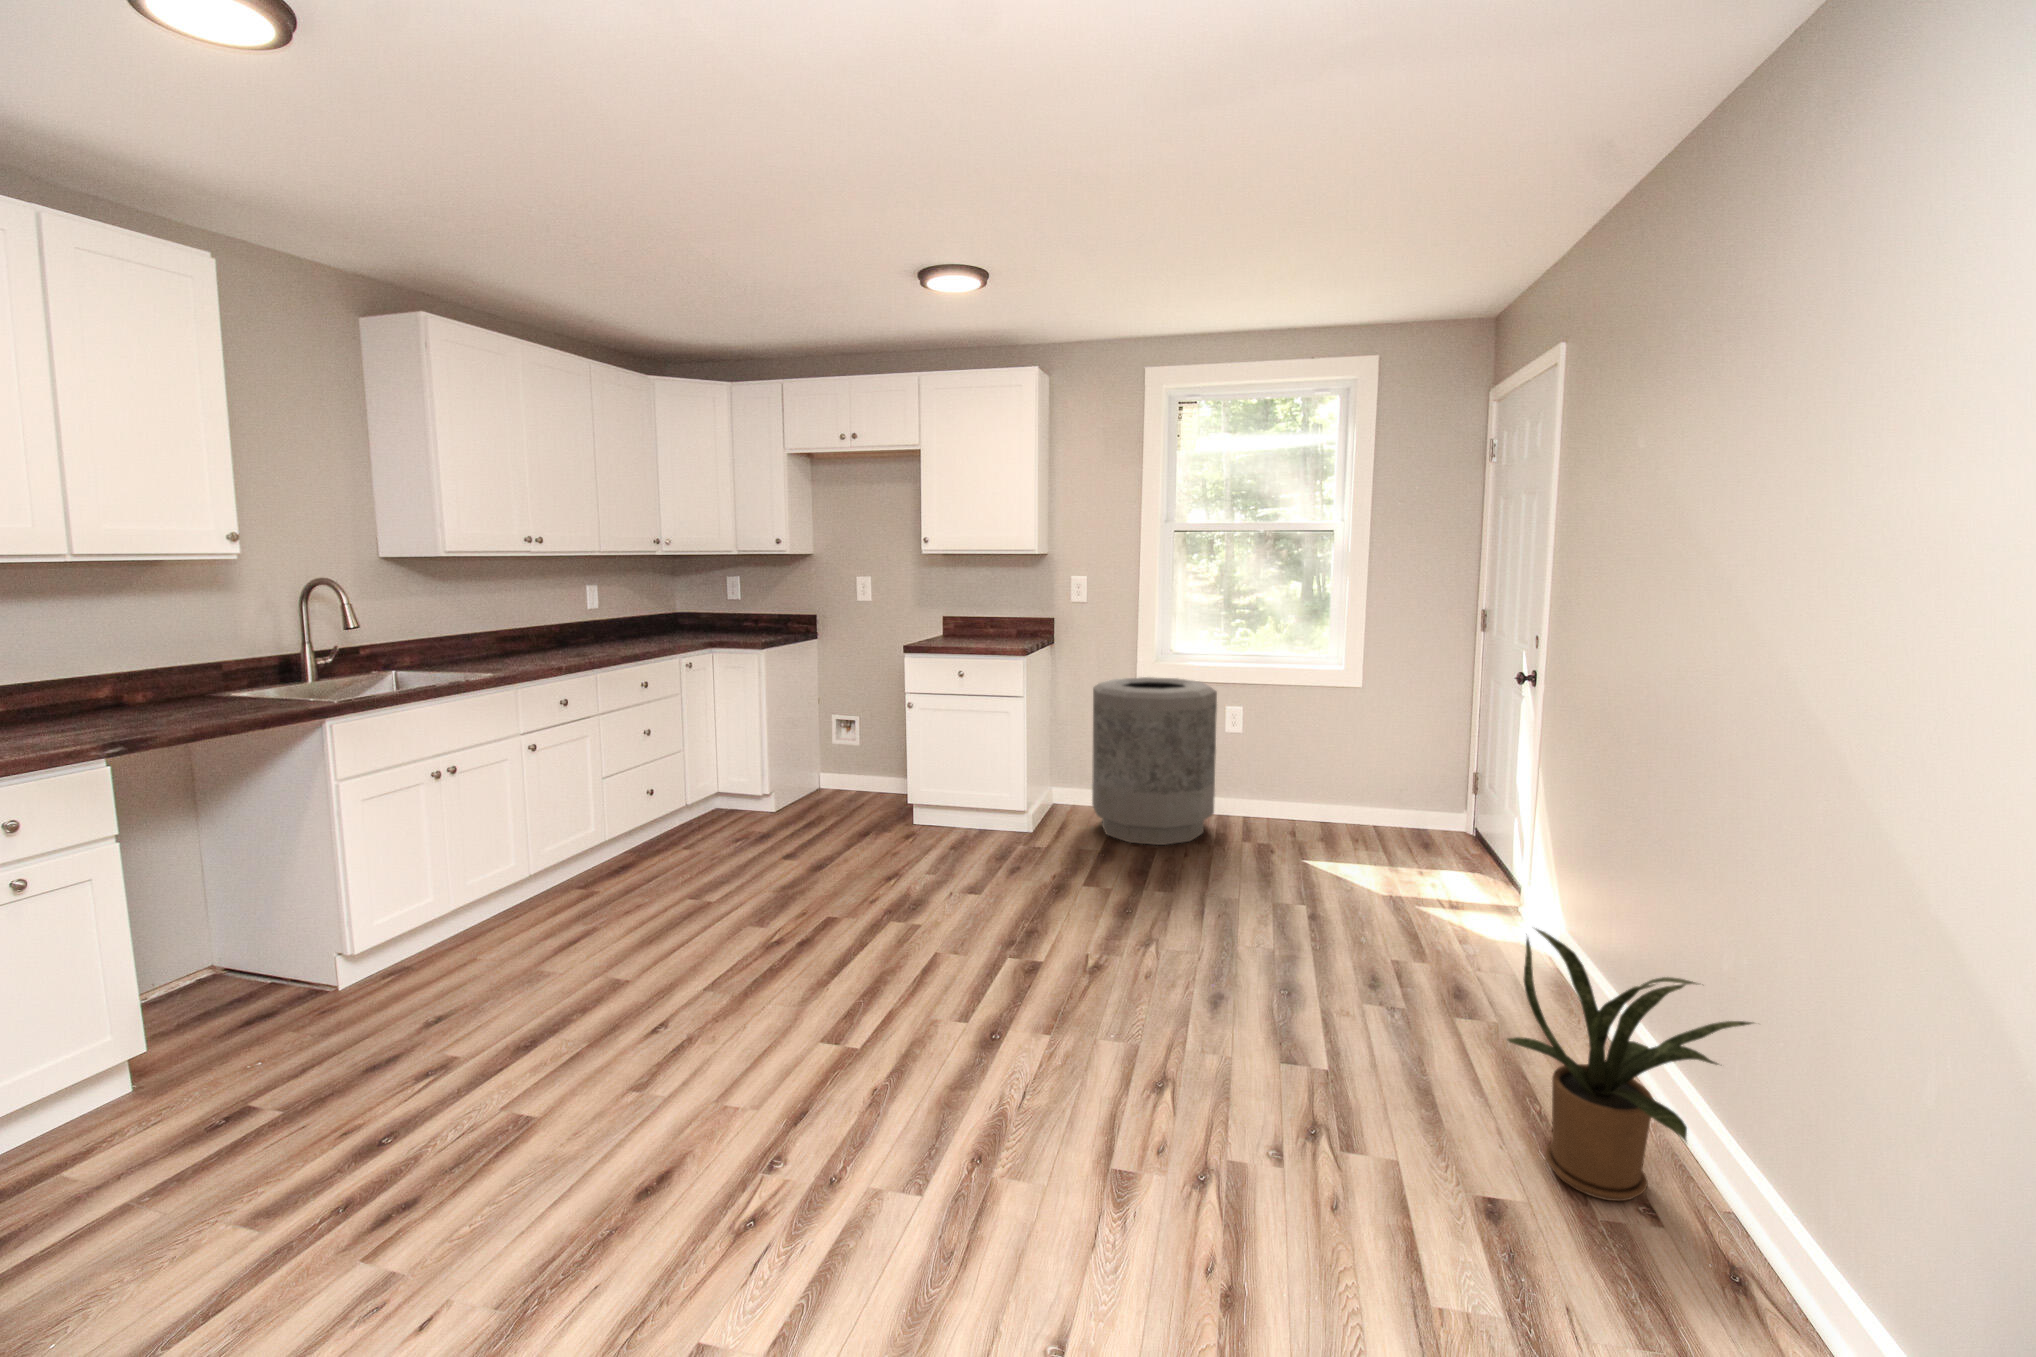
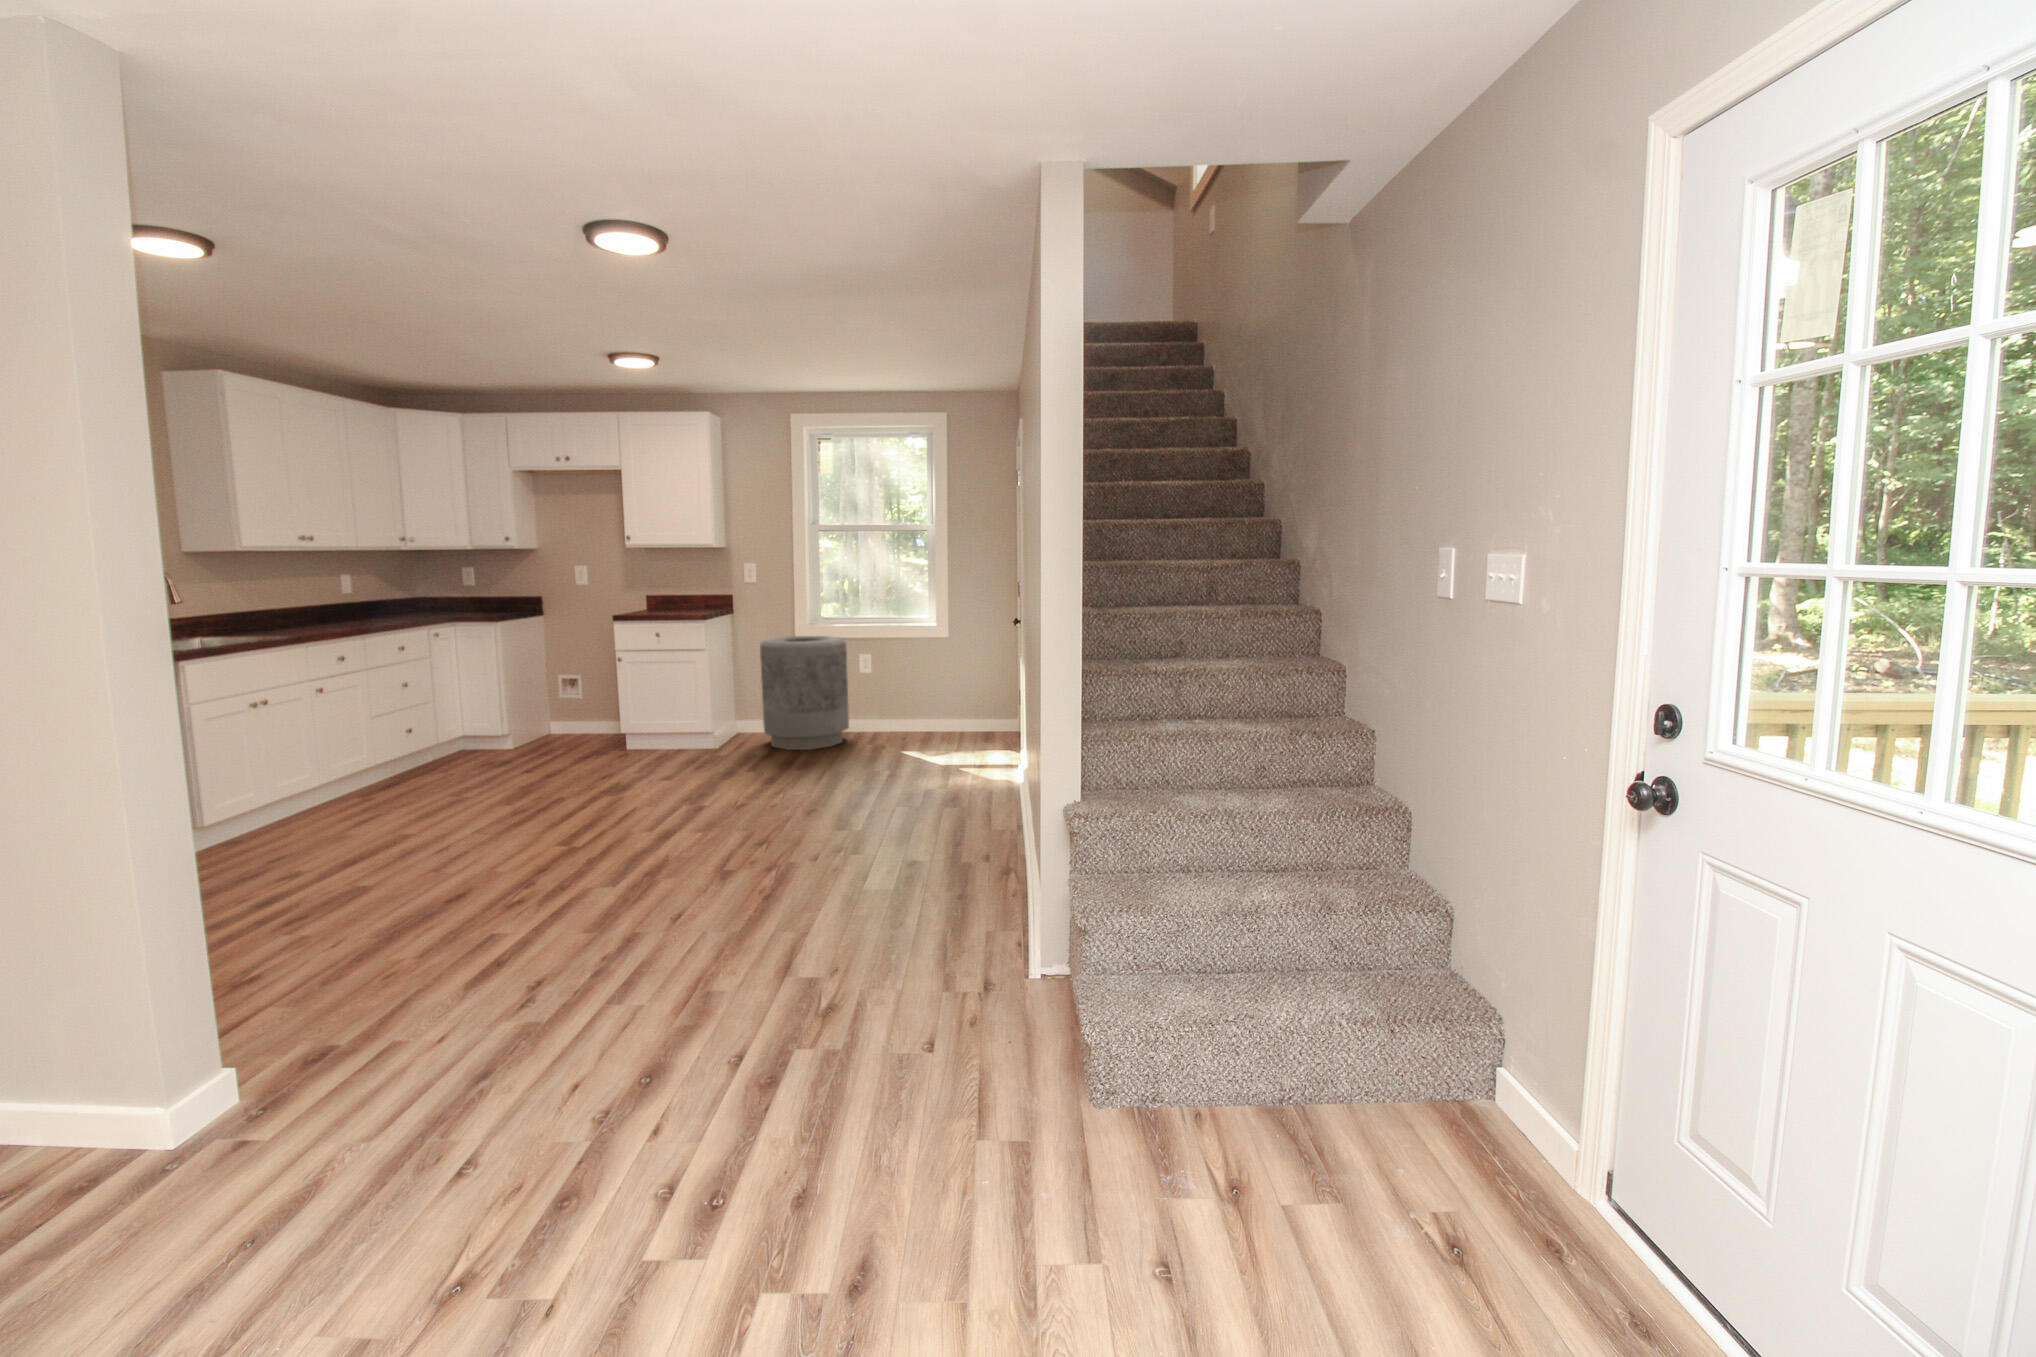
house plant: present [1507,929,1753,1201] -> none [929,736,1014,855]

